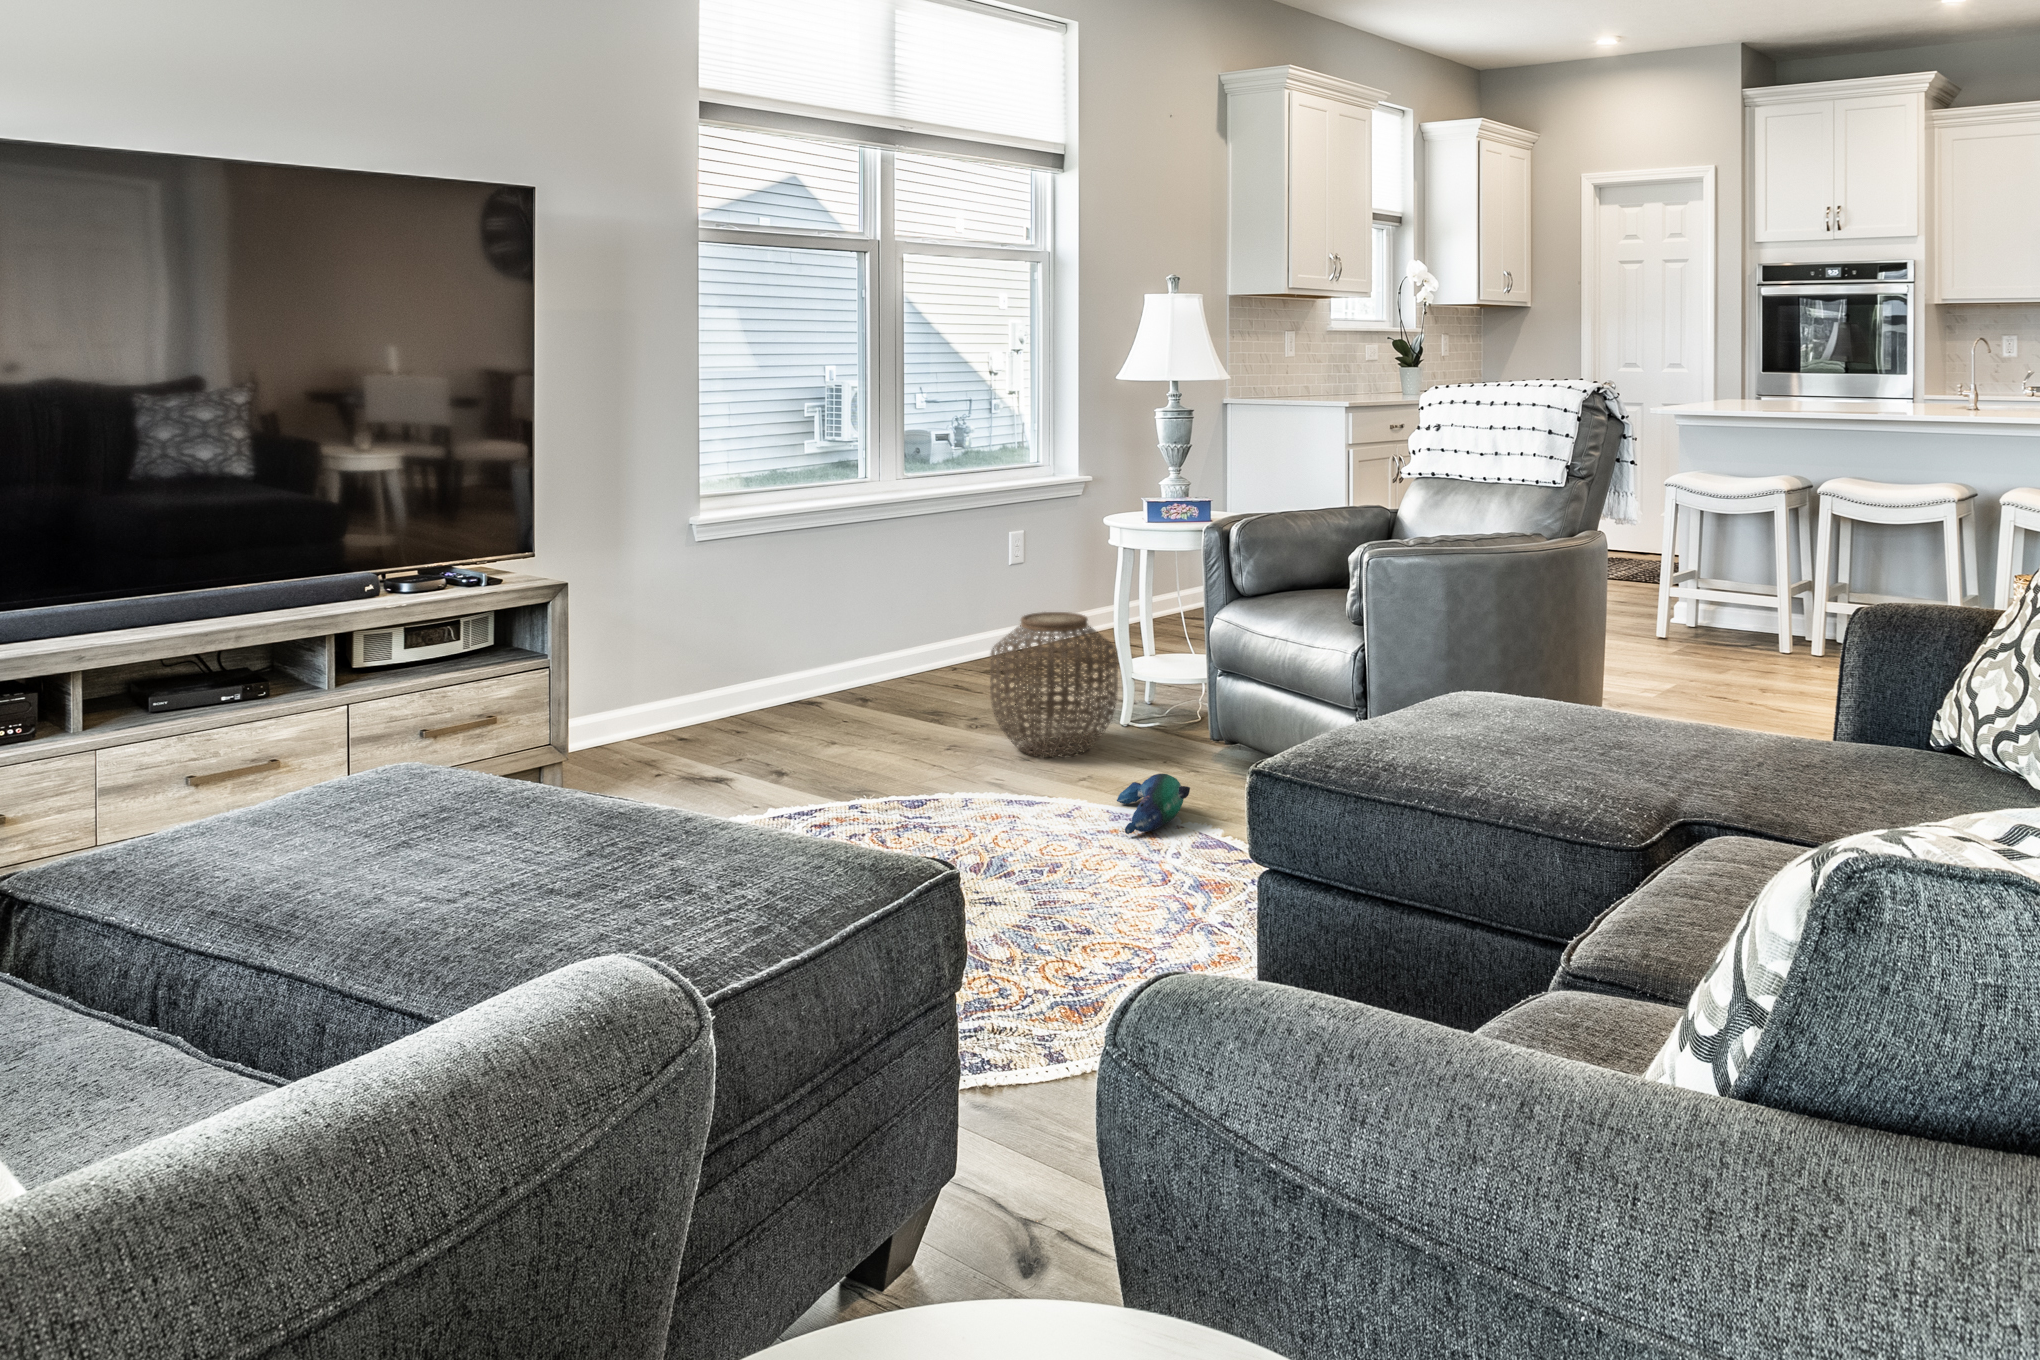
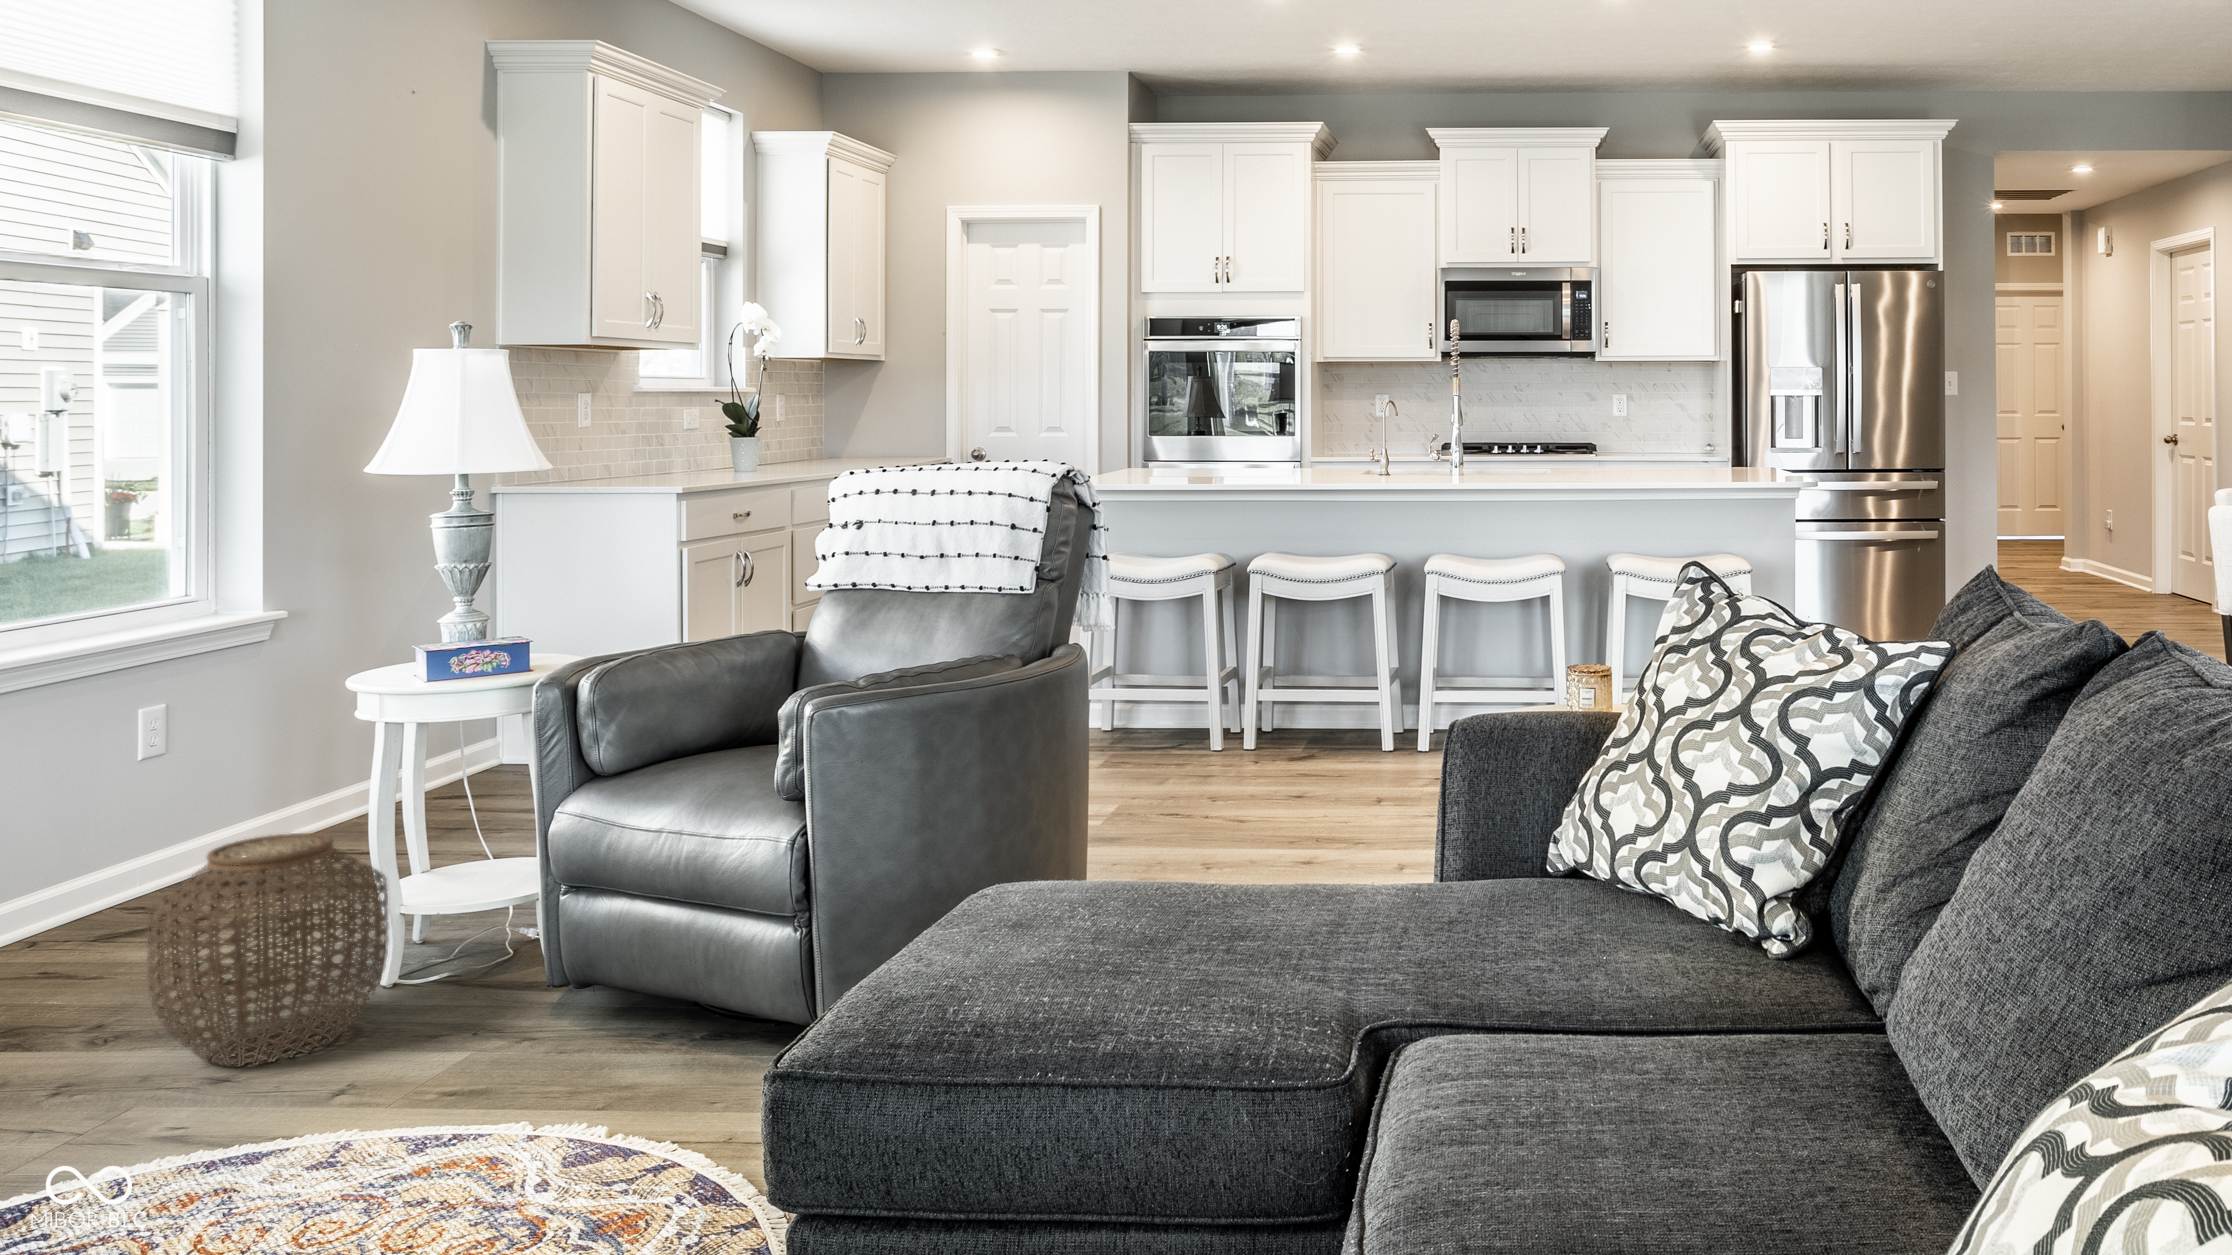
plush toy: present [1117,774,1190,834] -> none [413,1059,546,1169]

